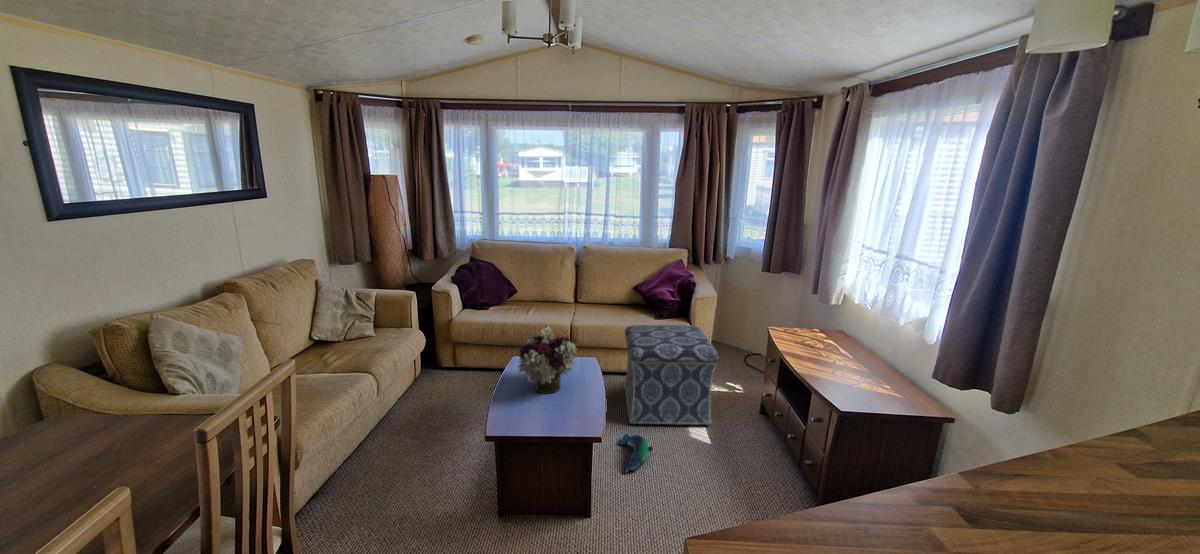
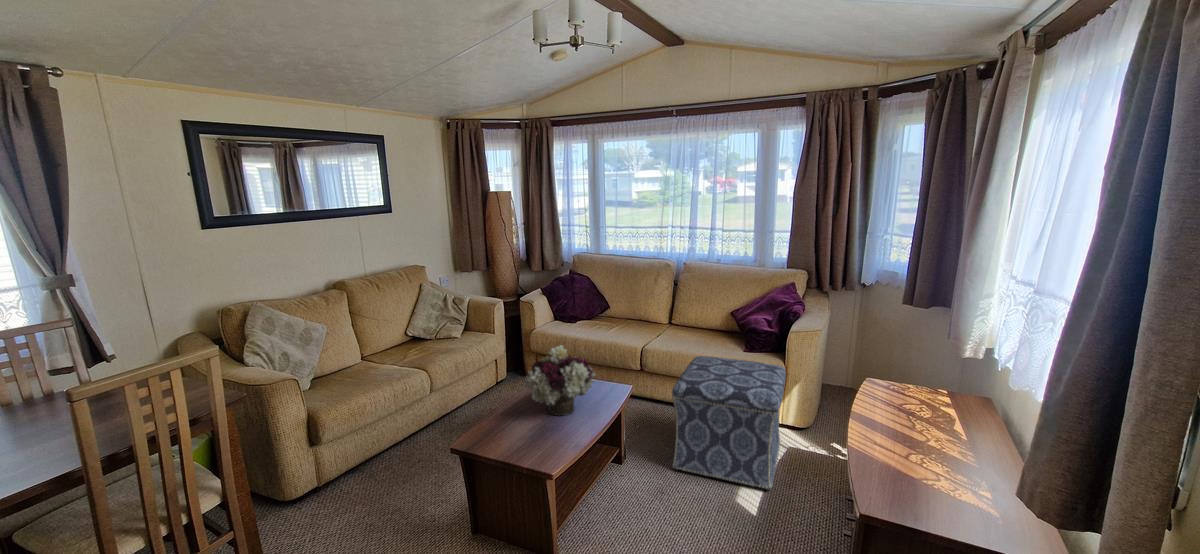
plush toy: present [619,434,653,472] -> none [633,478,673,520]

